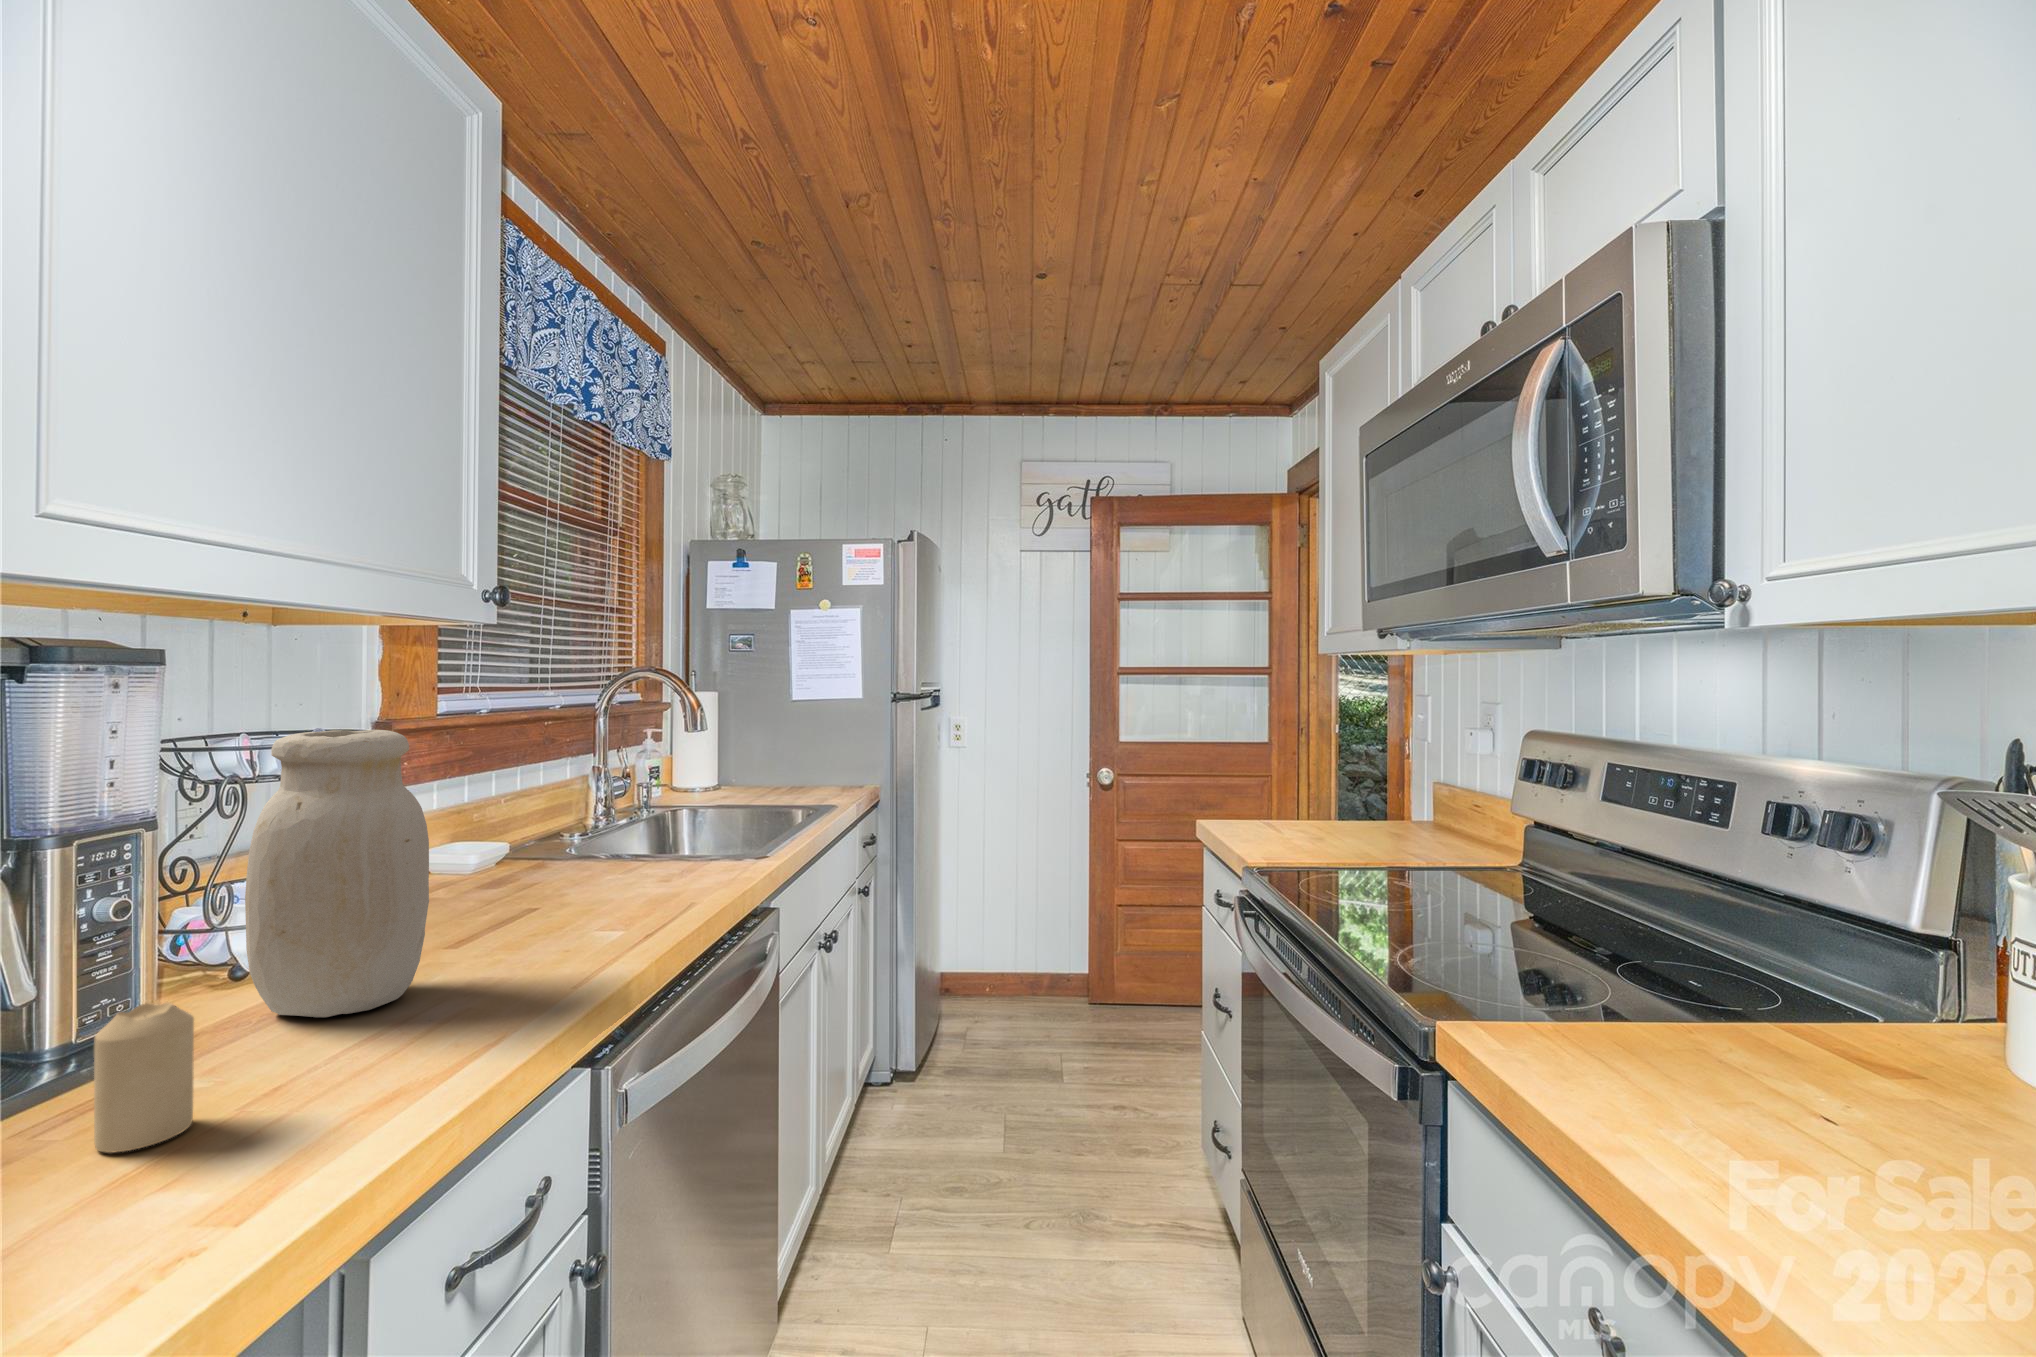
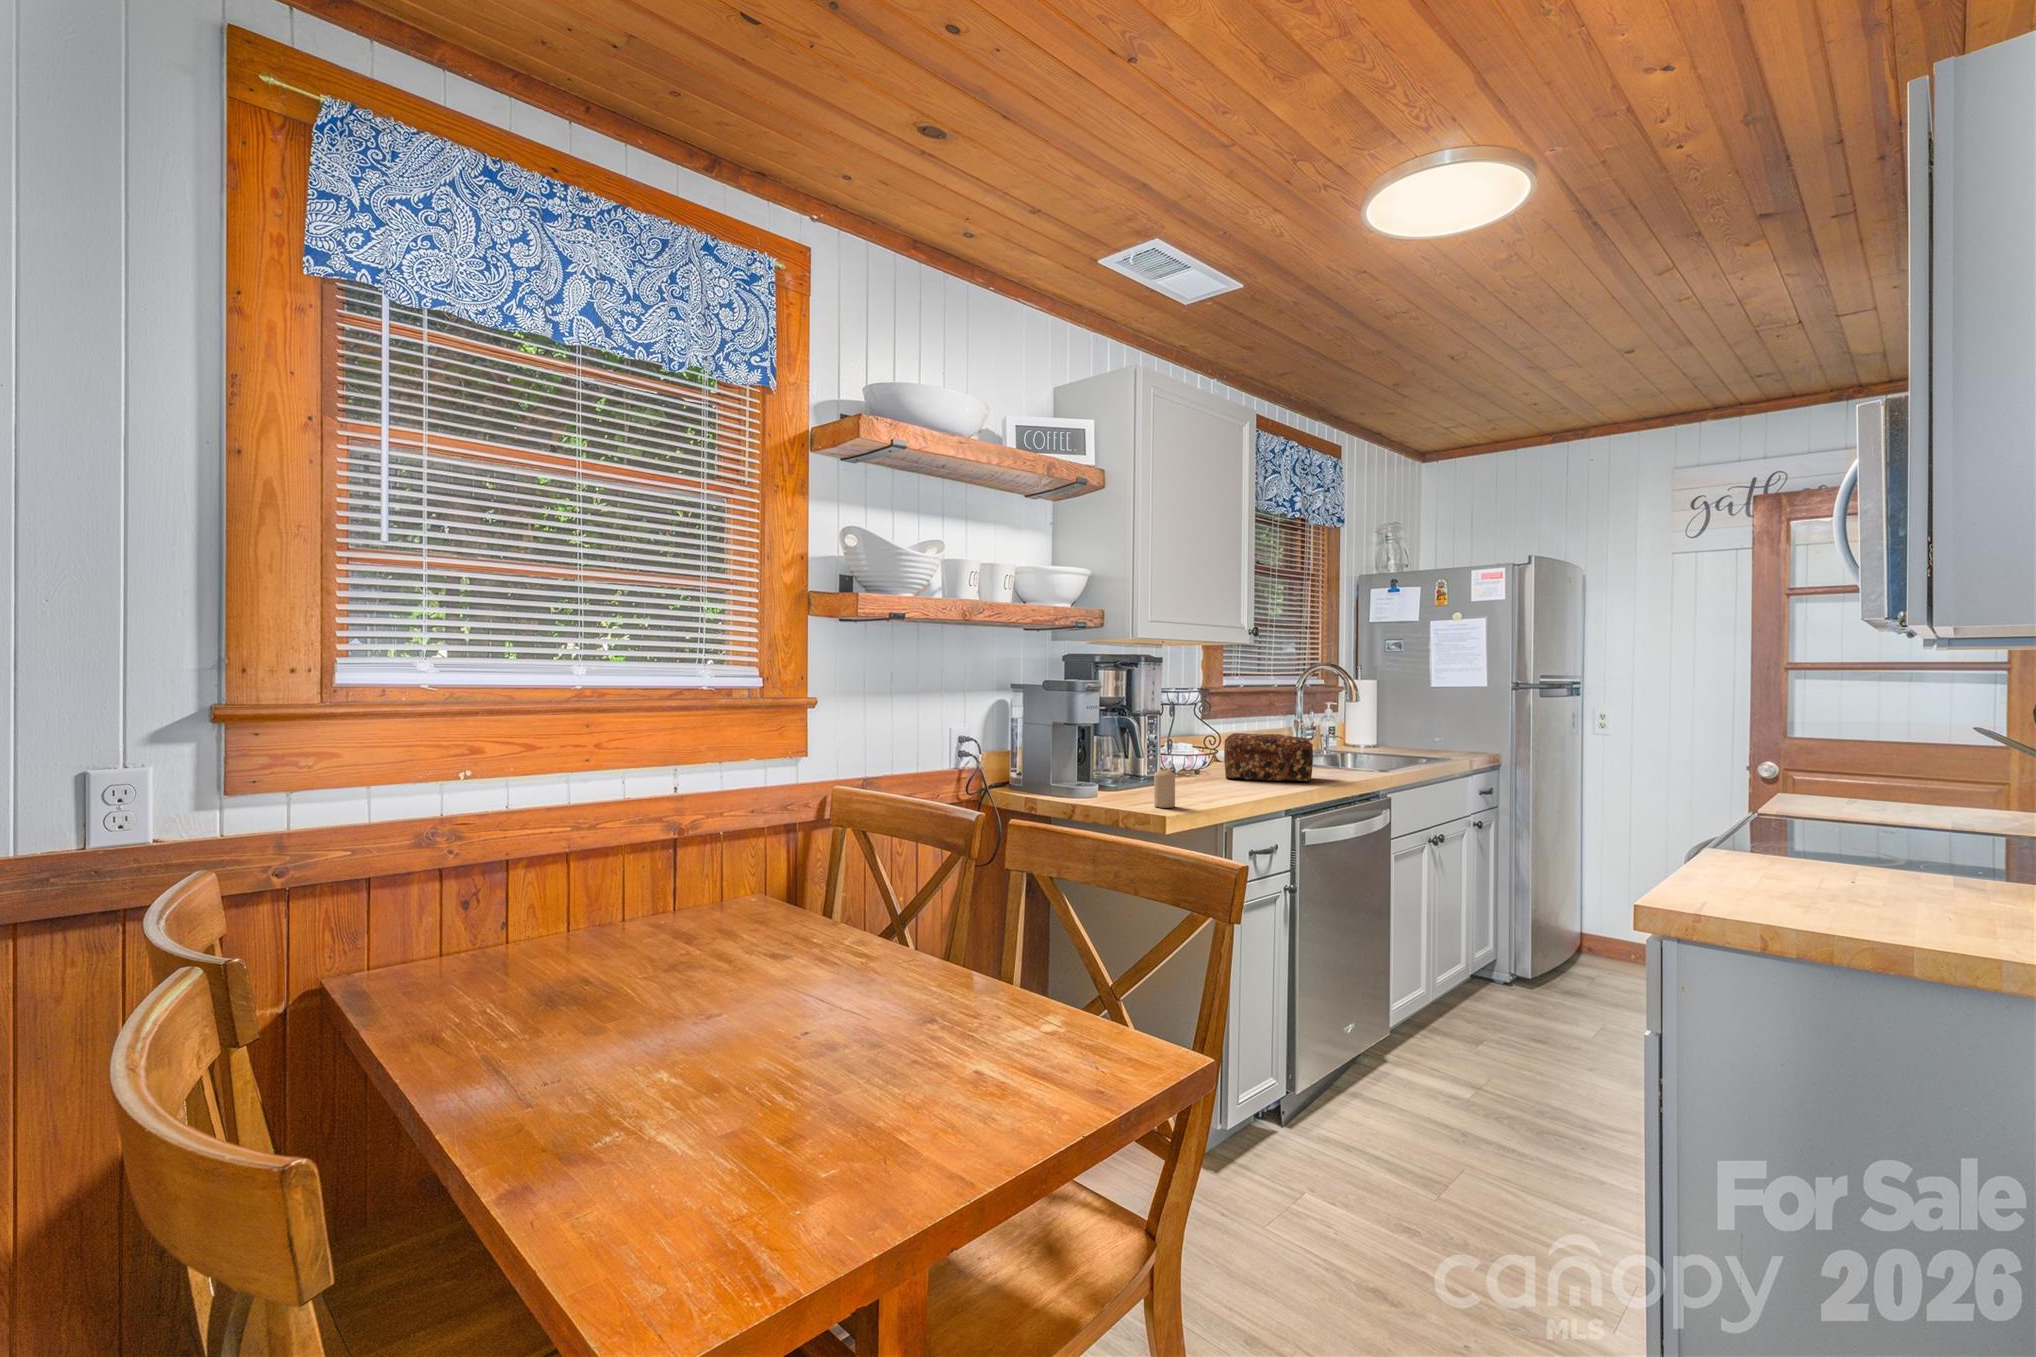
jar: present [245,730,429,1017] -> none [1175,692,1230,795]
bread loaf: none [431,804,637,917] -> present [1224,733,1313,781]

